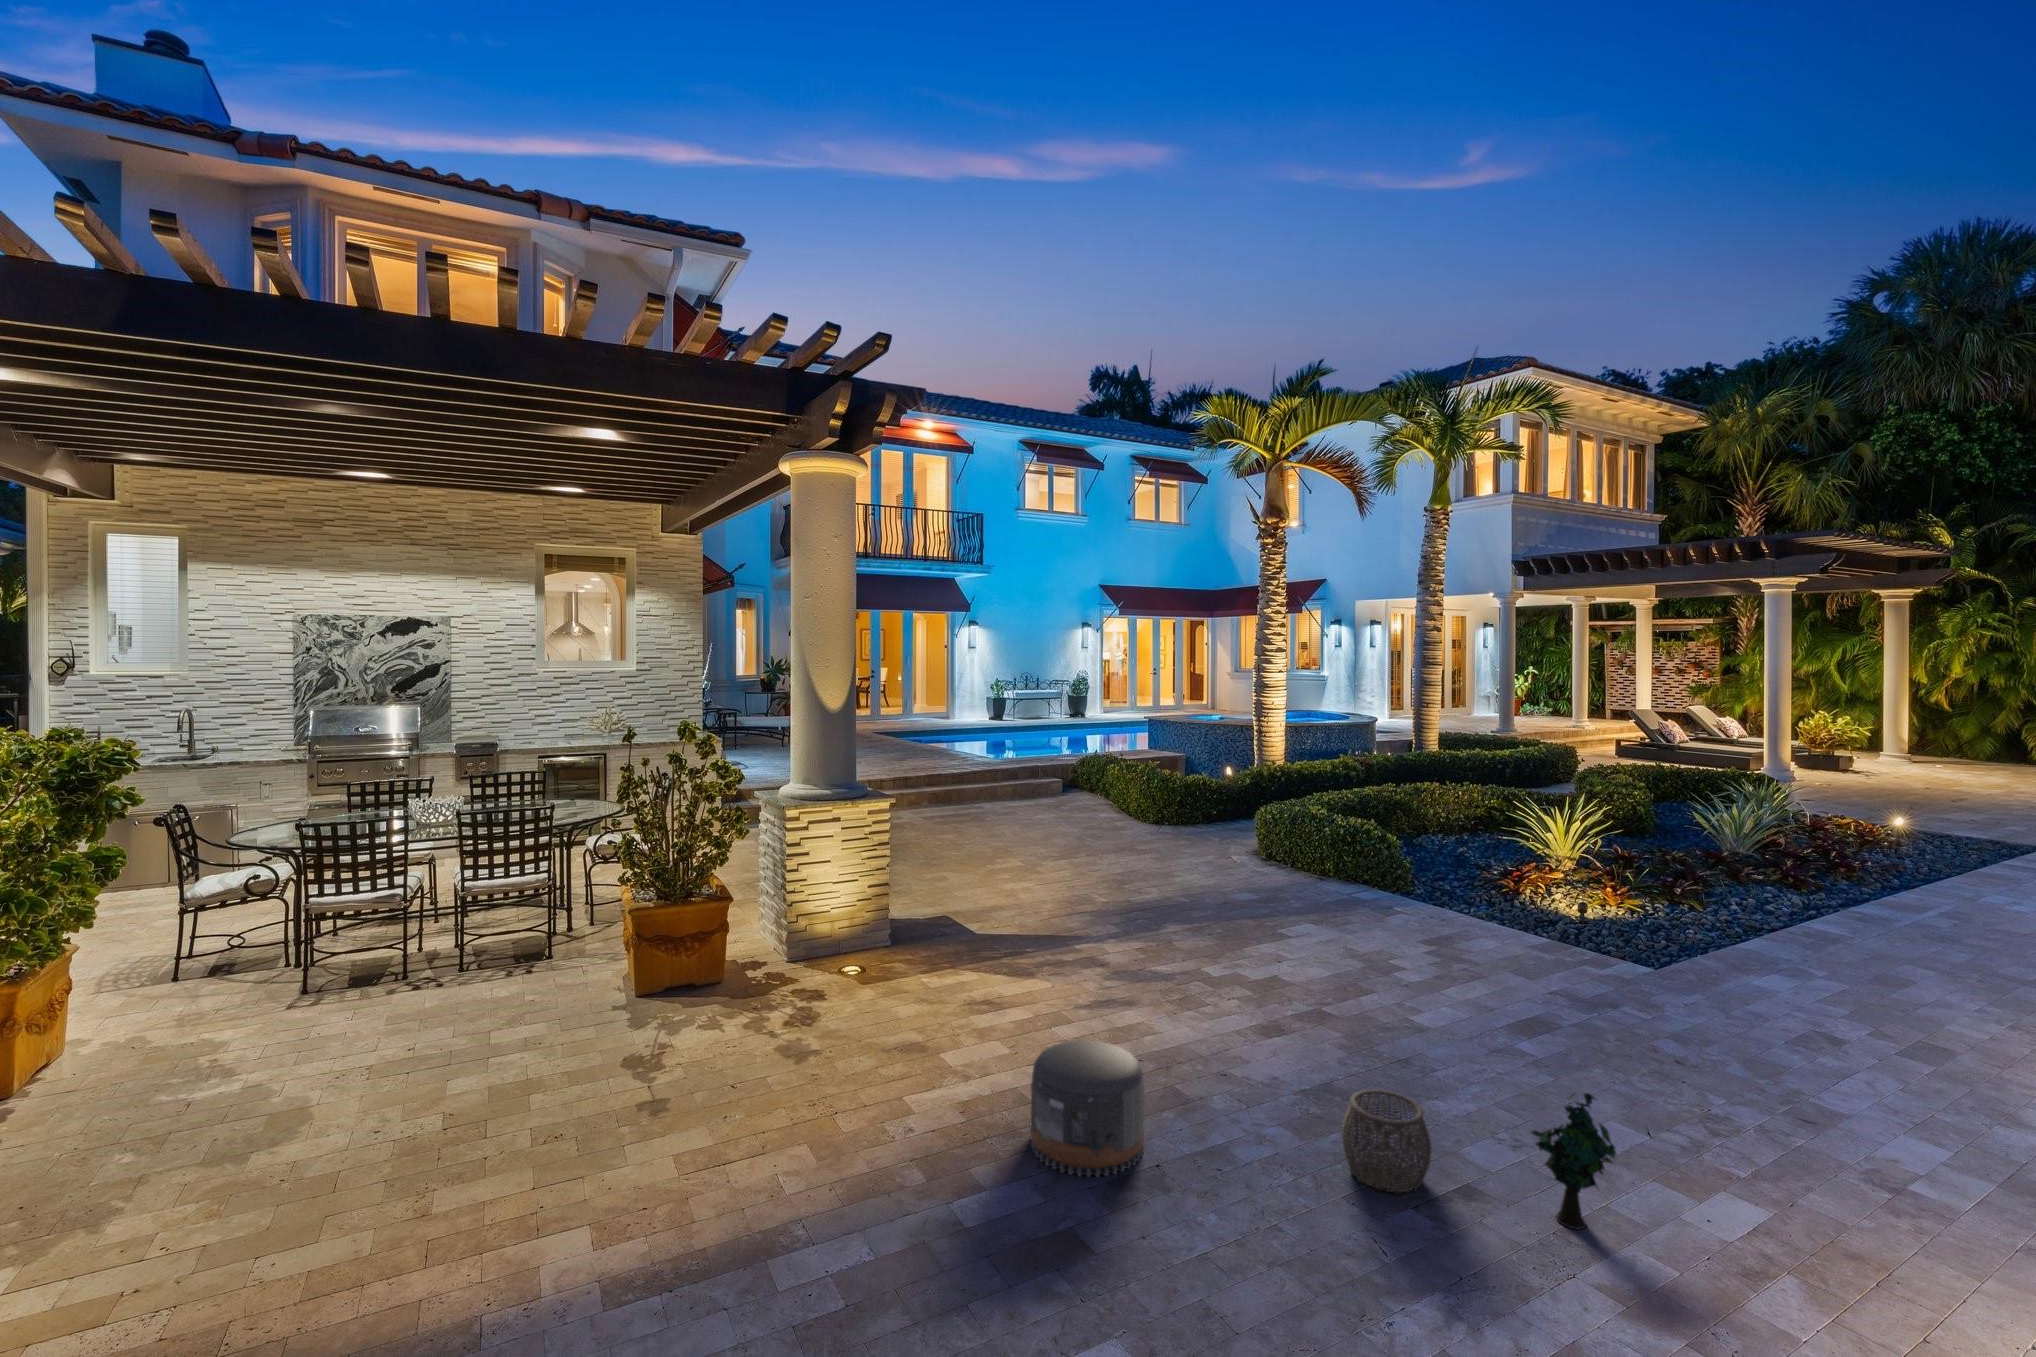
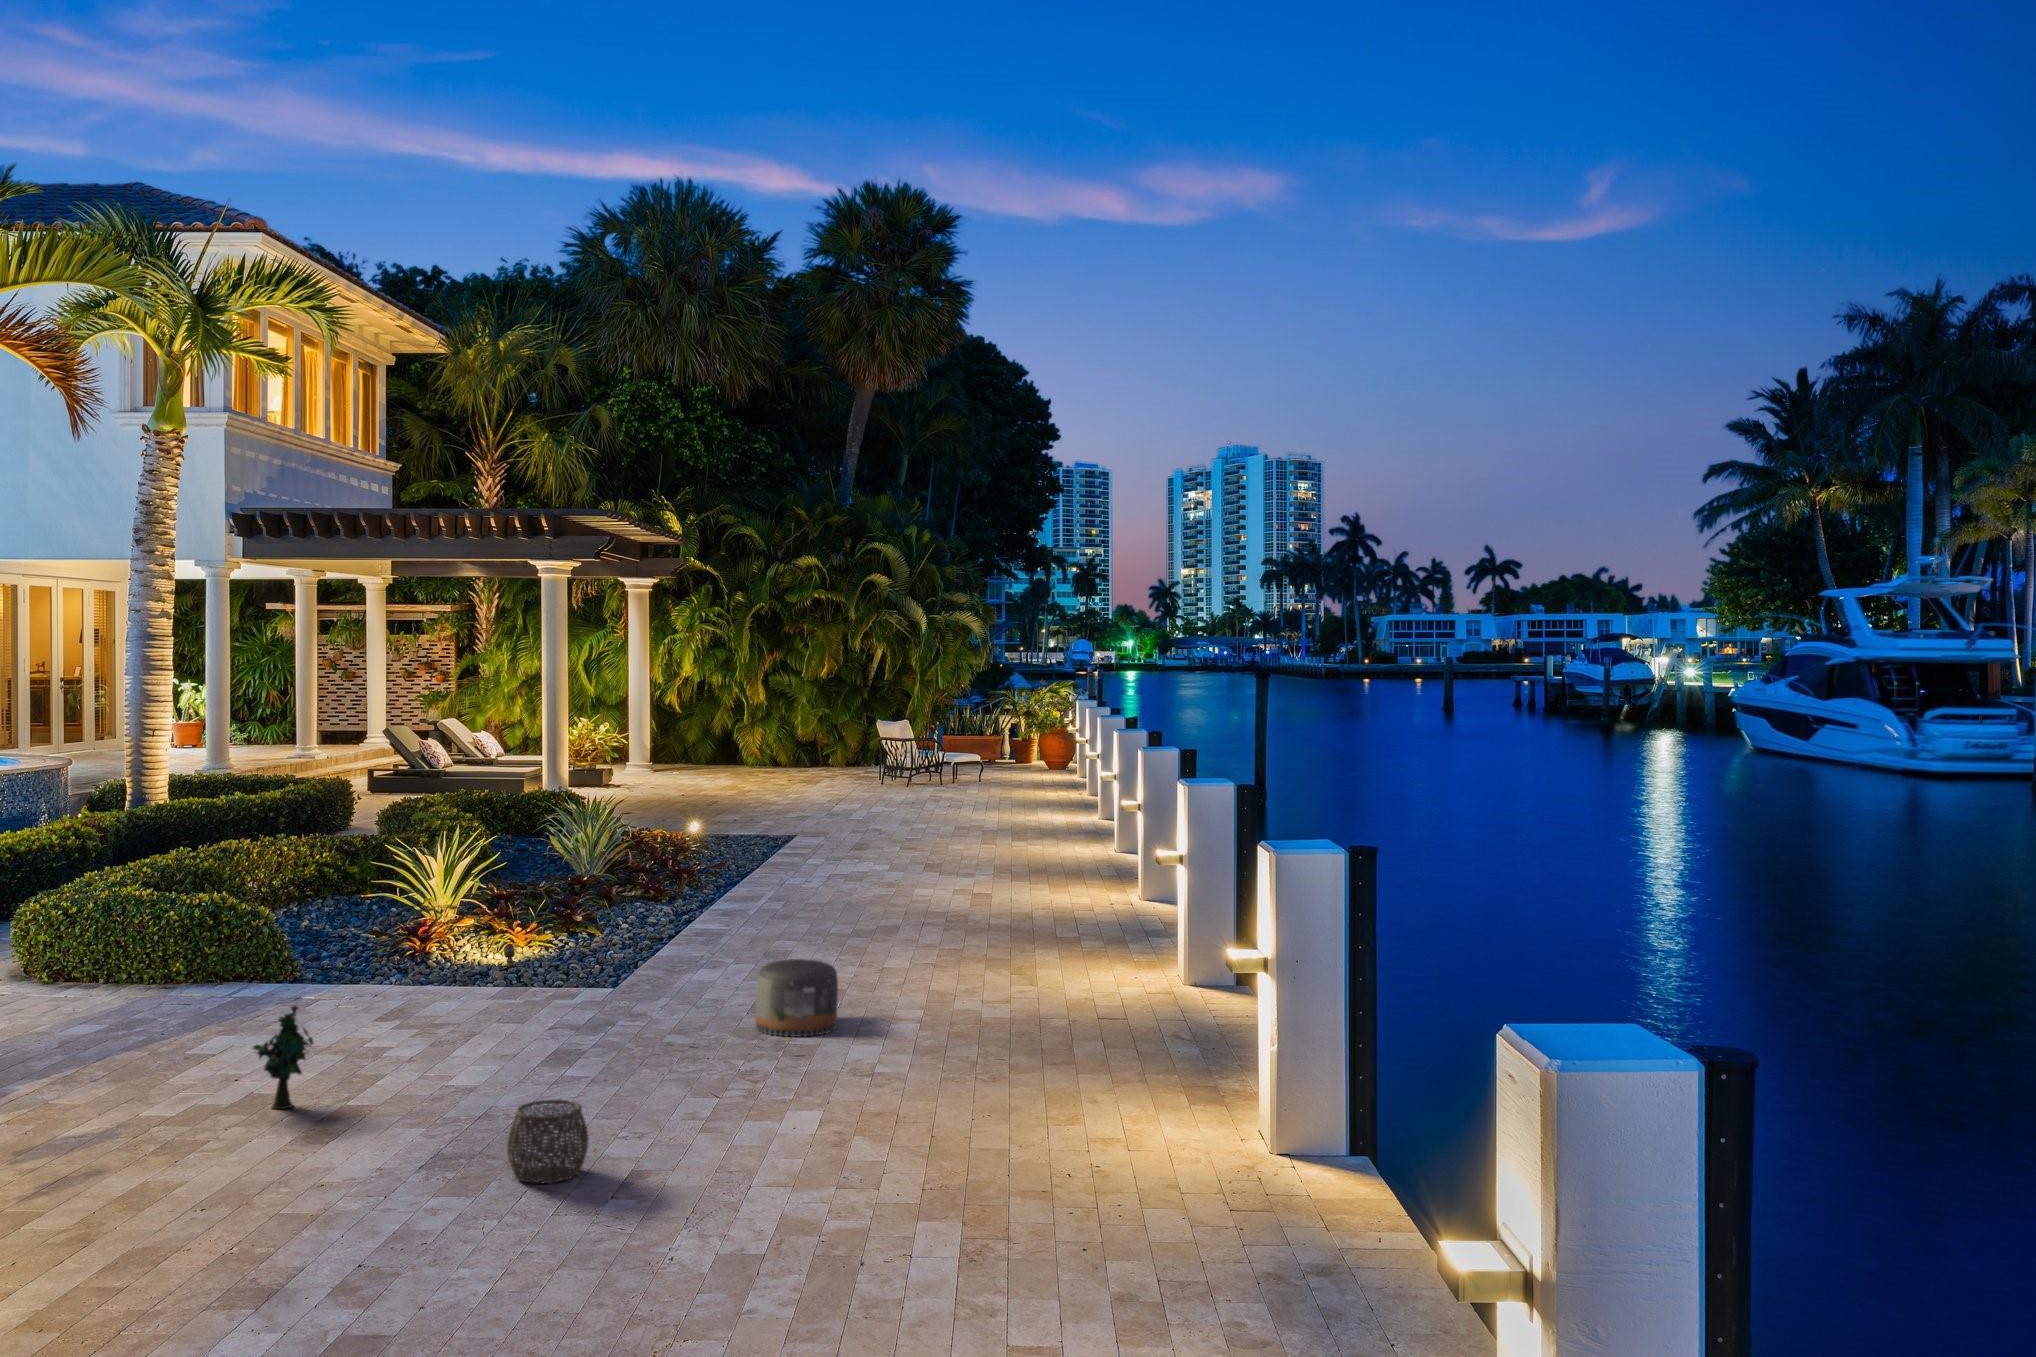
pouf: present [1031,1040,1145,1177] -> present [756,959,838,1037]
decorative plant: present [1531,1093,1616,1230] -> present [253,1005,313,1109]

